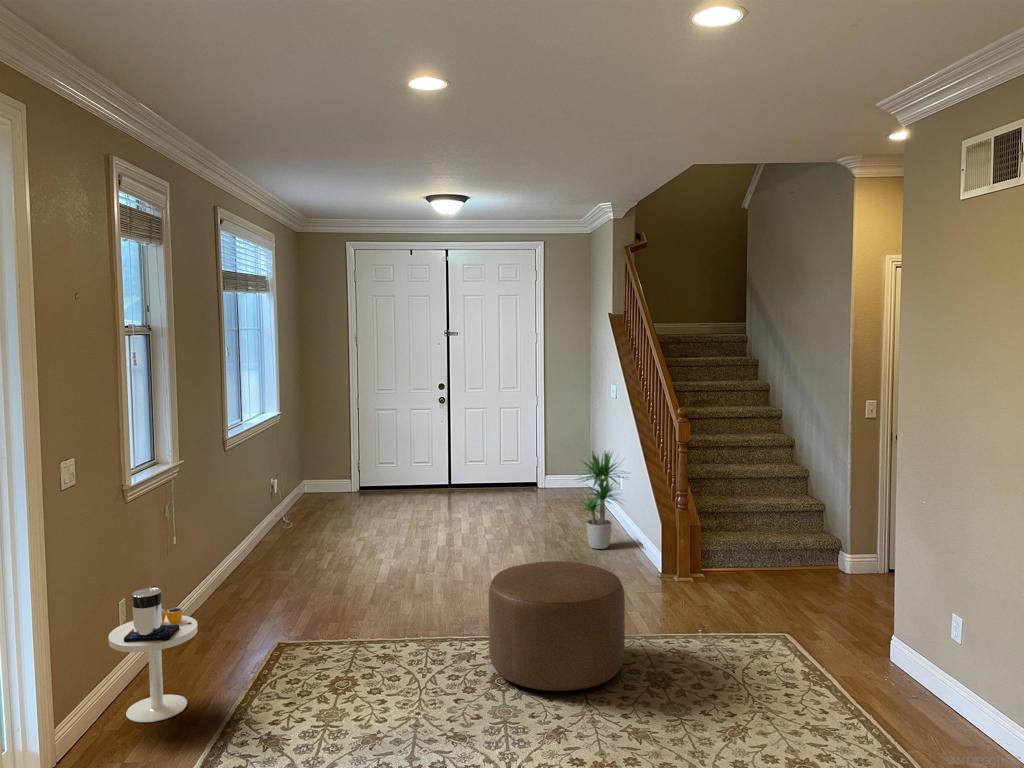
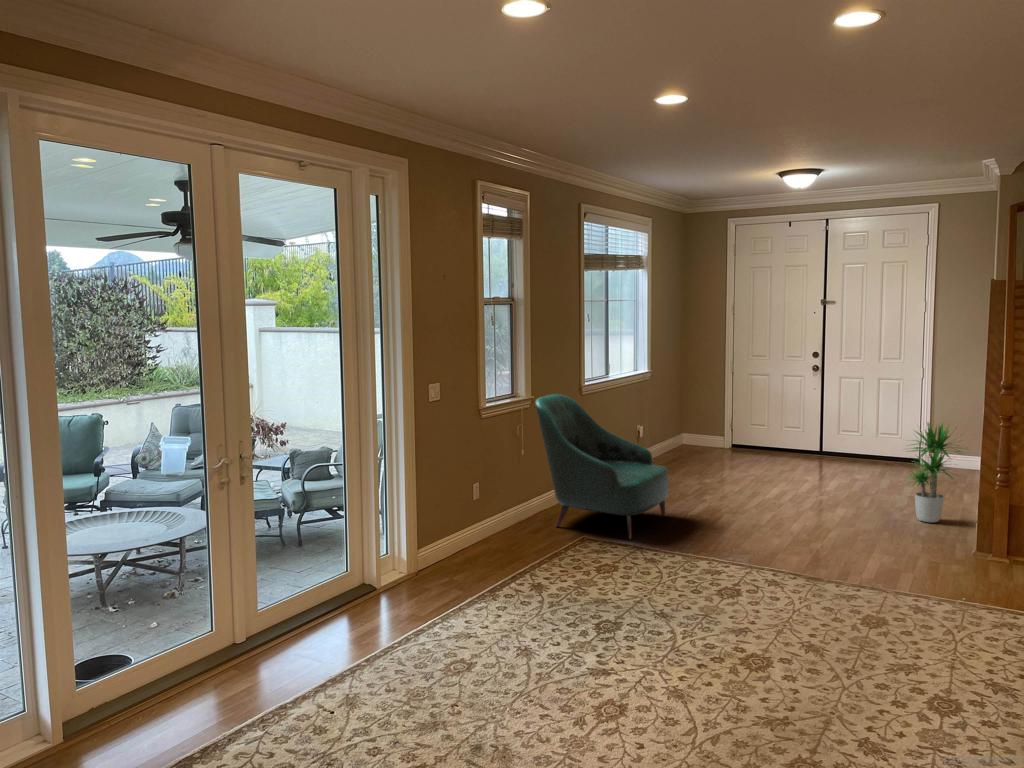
armchair: none [187,455,360,634] -> present [535,394,669,539]
ottoman: present [488,561,625,691] -> none [724,503,850,609]
side table: present [109,586,198,722] -> none [456,473,512,563]

